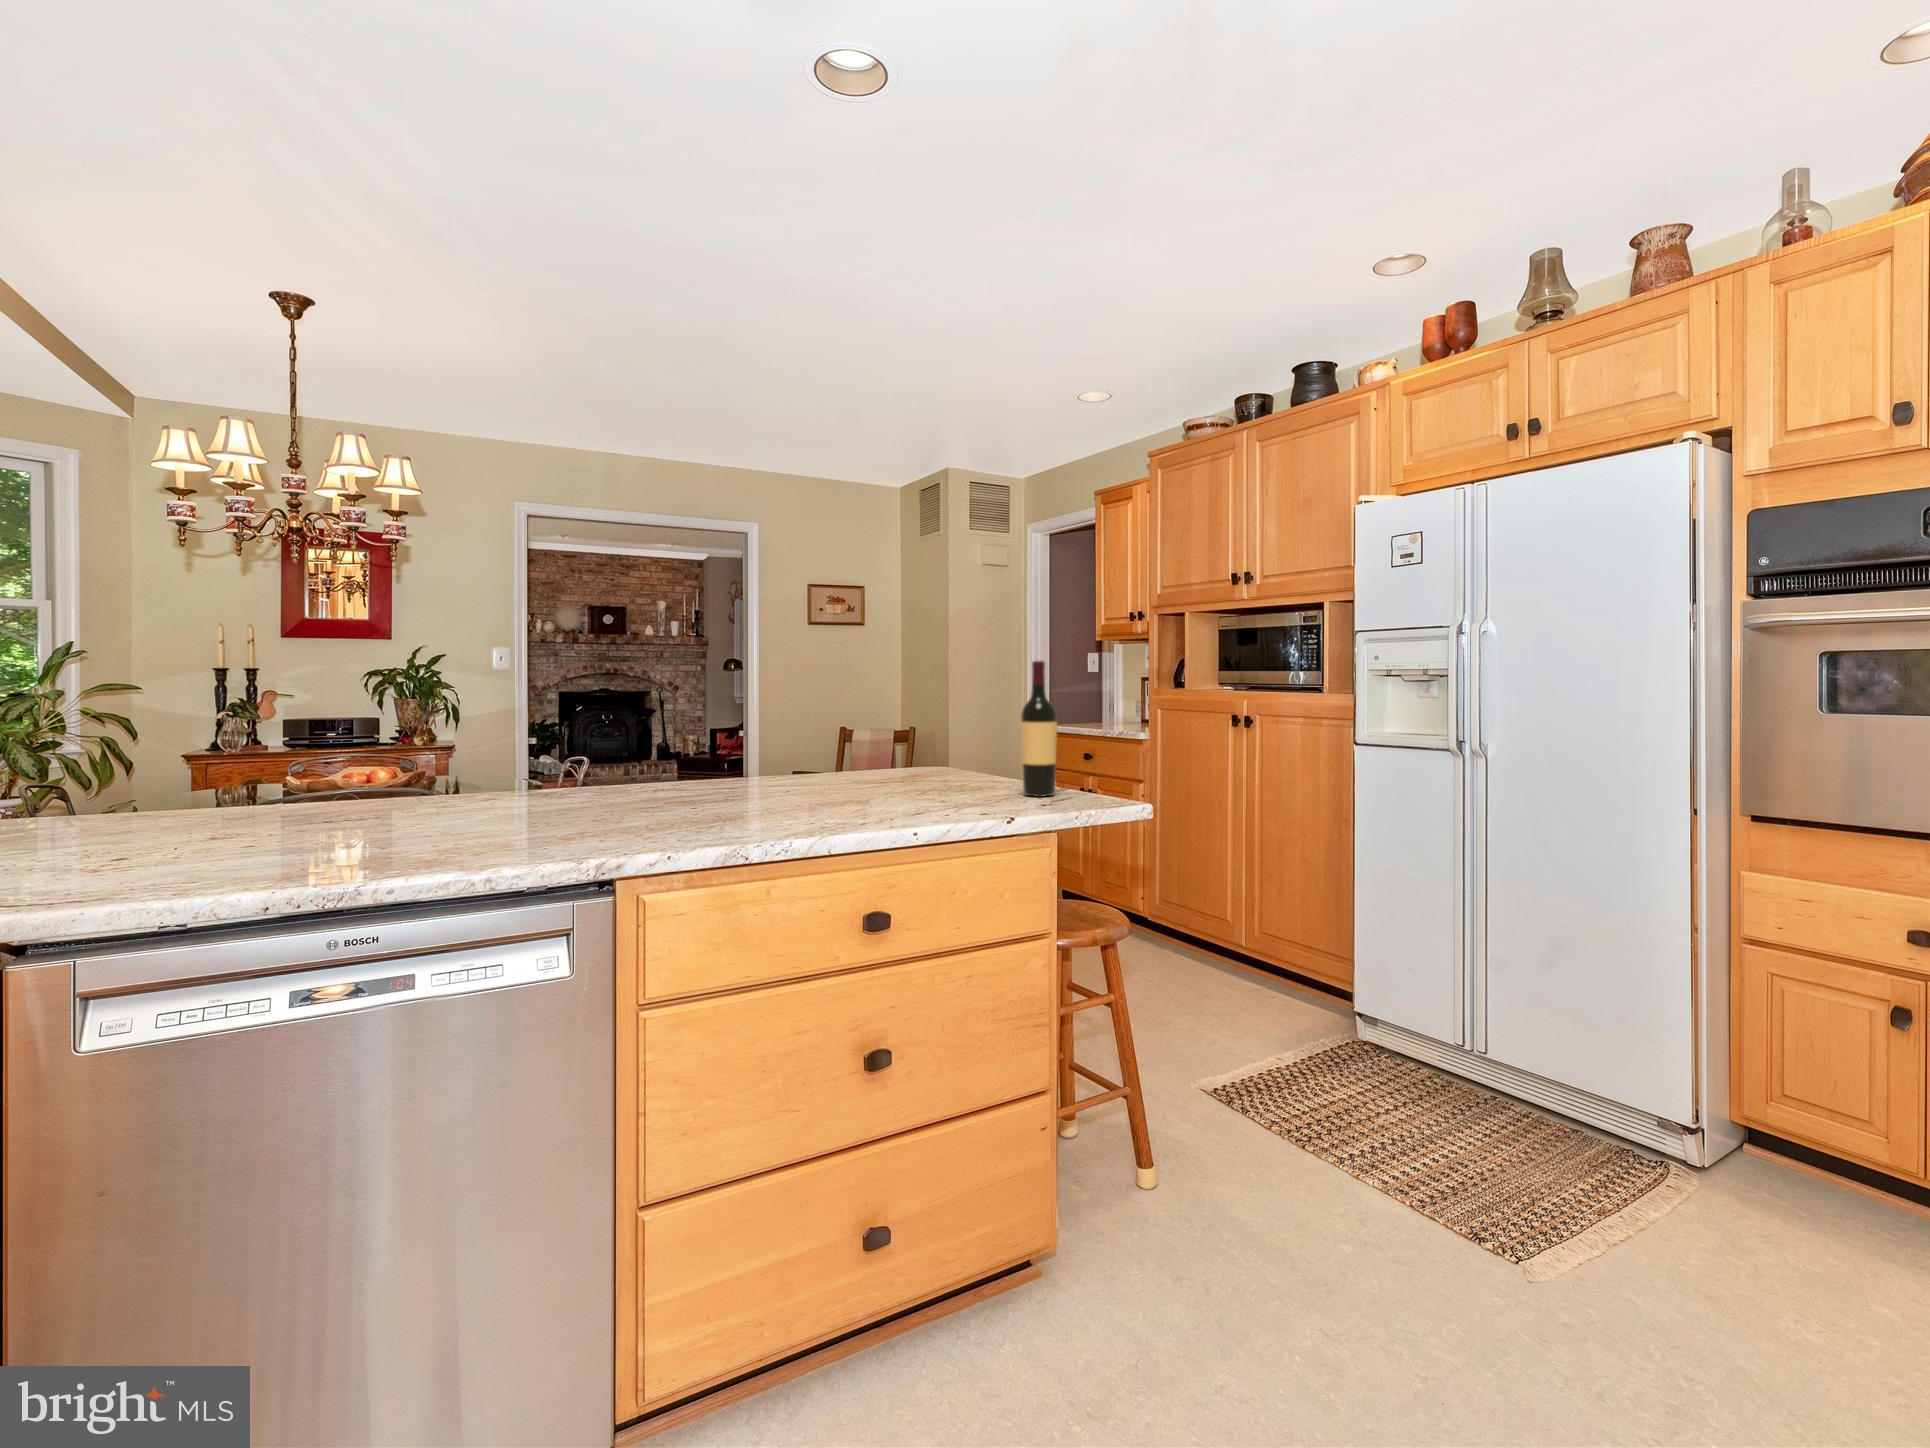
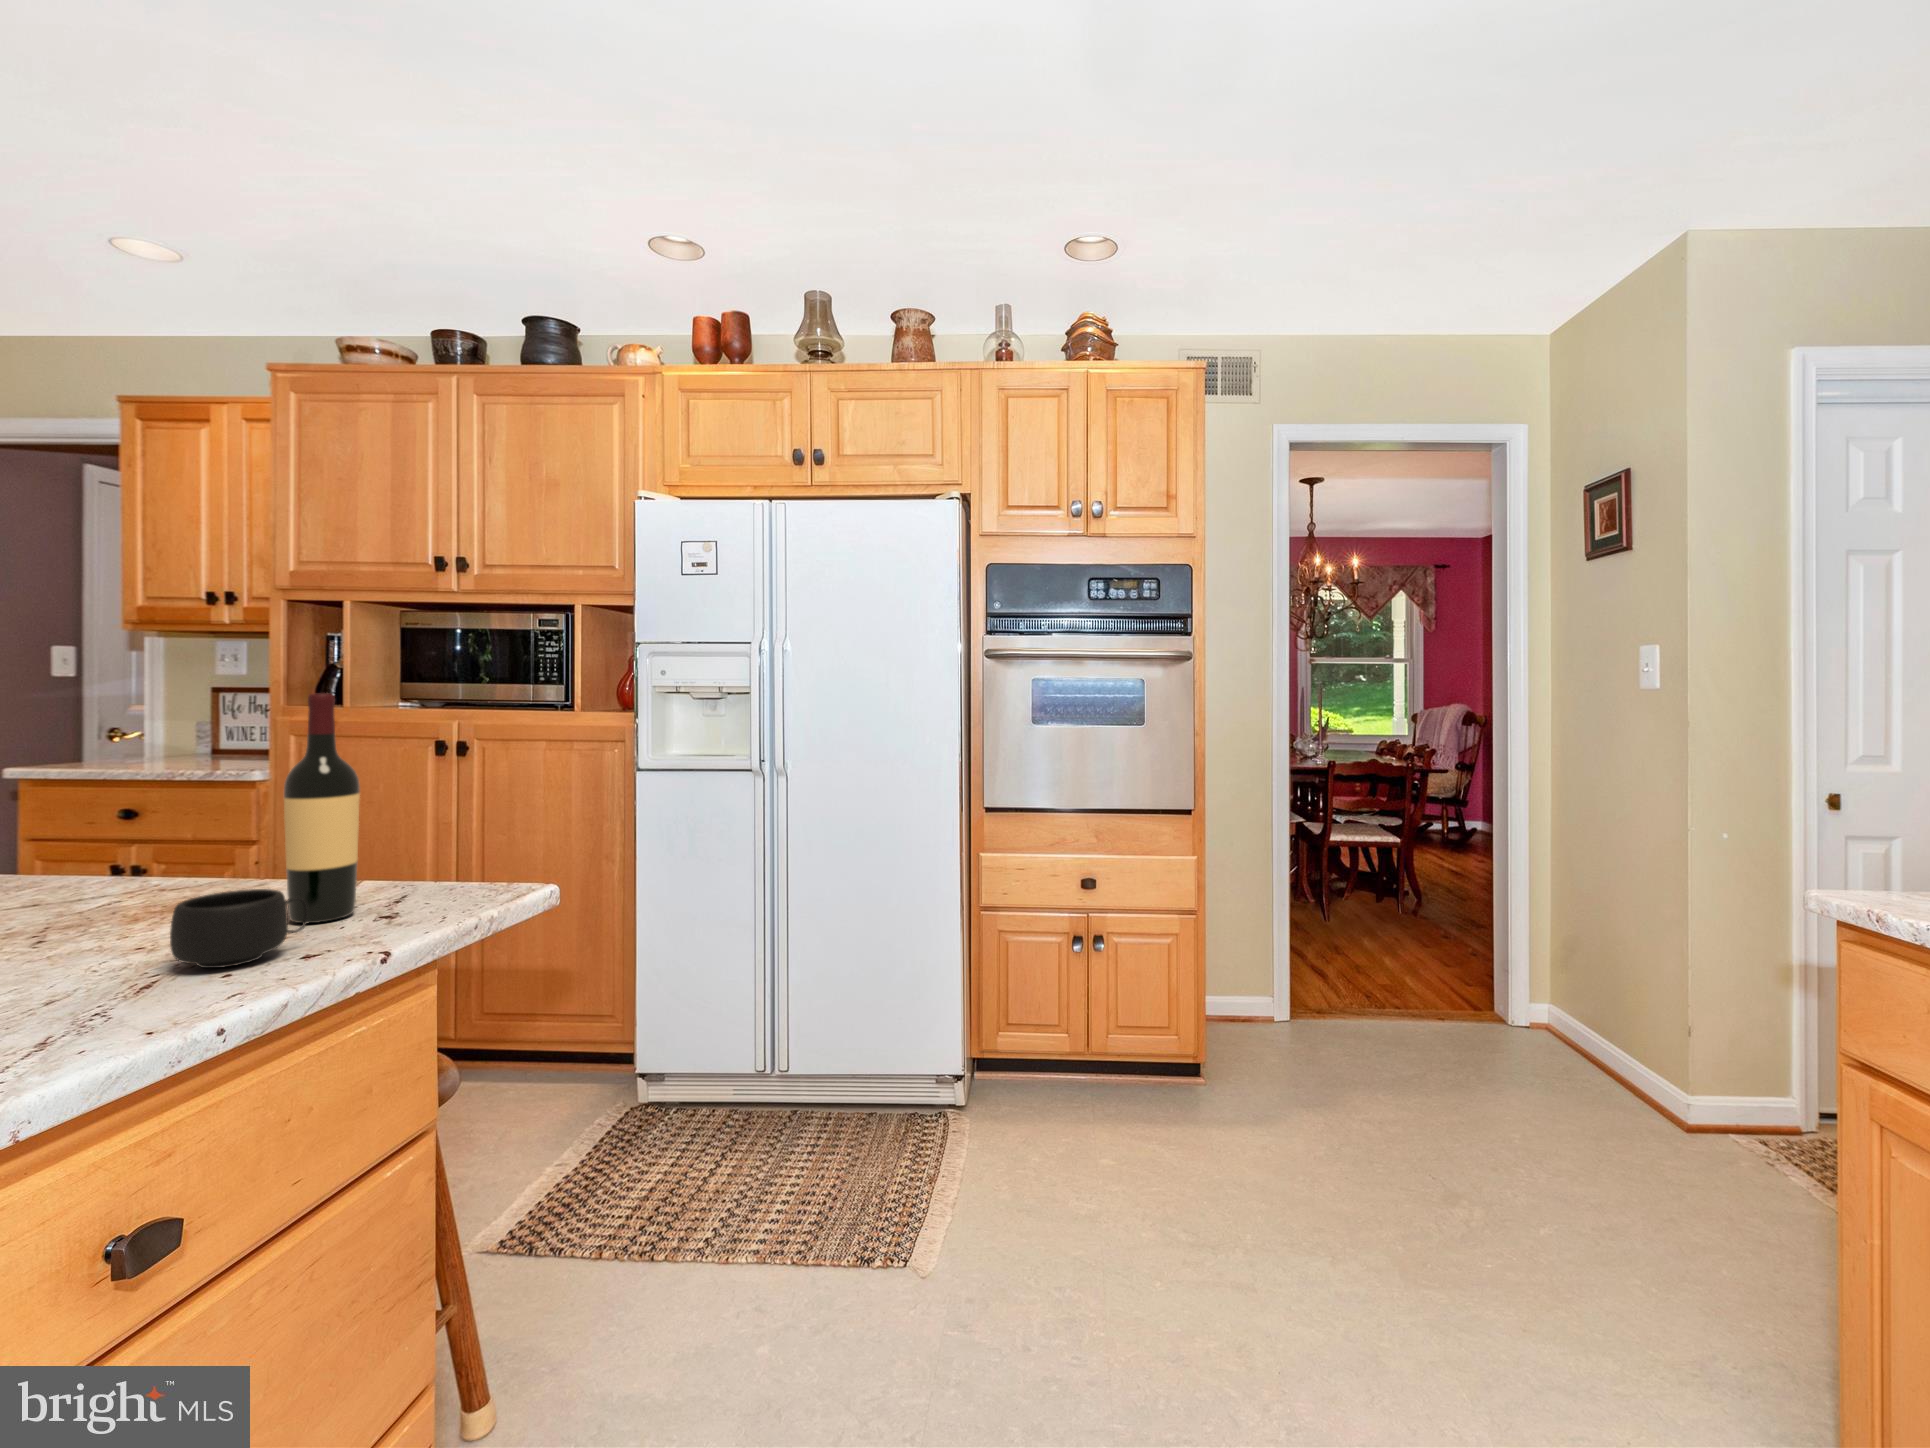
mug: none [955,767,1012,805] -> present [170,889,308,968]

